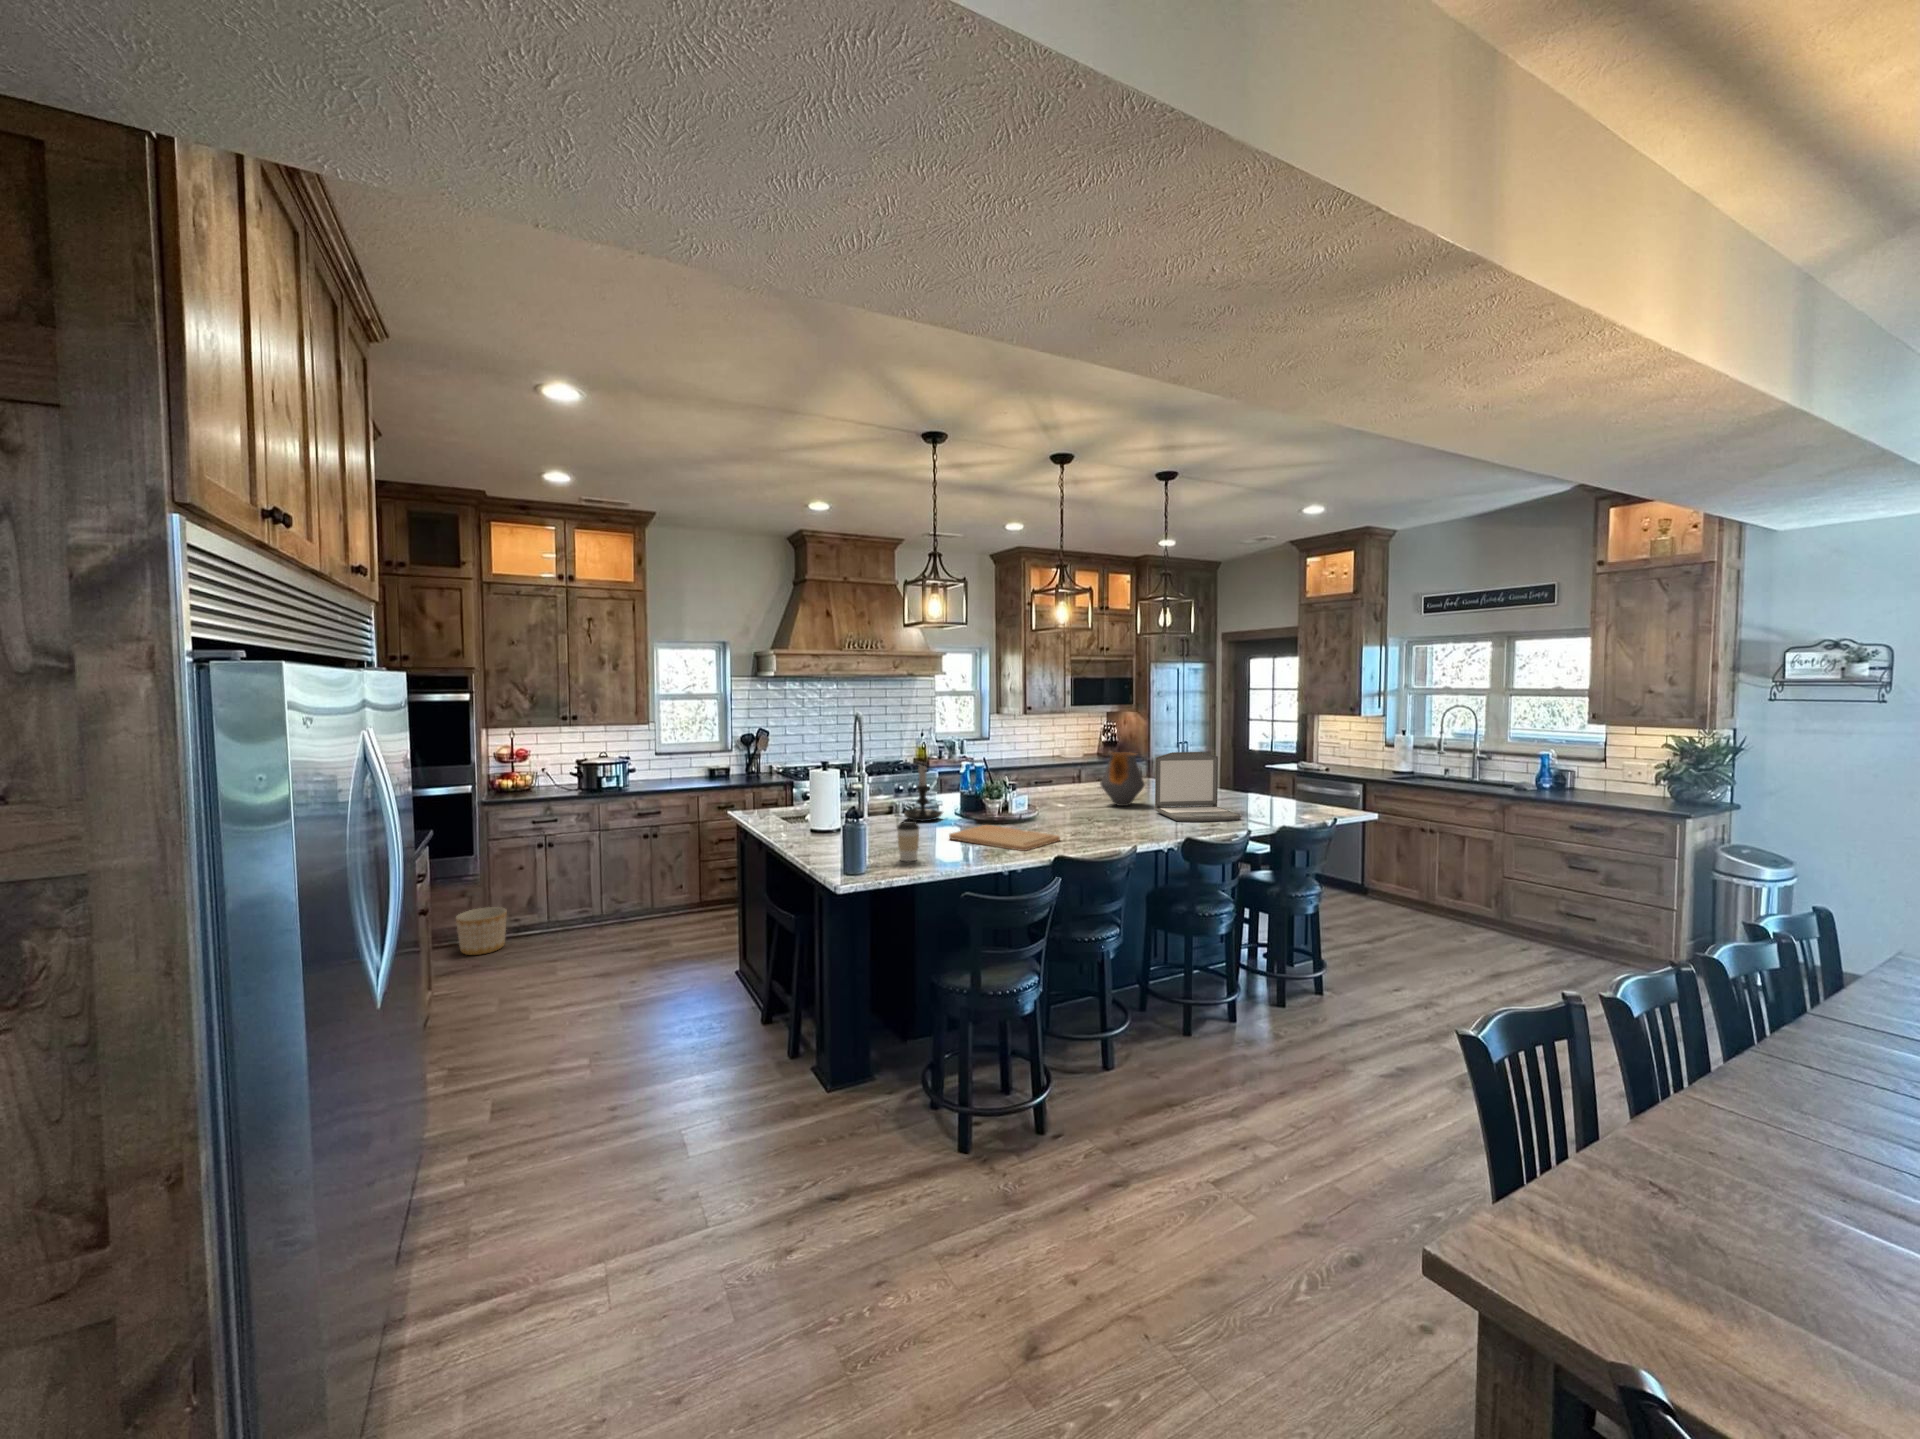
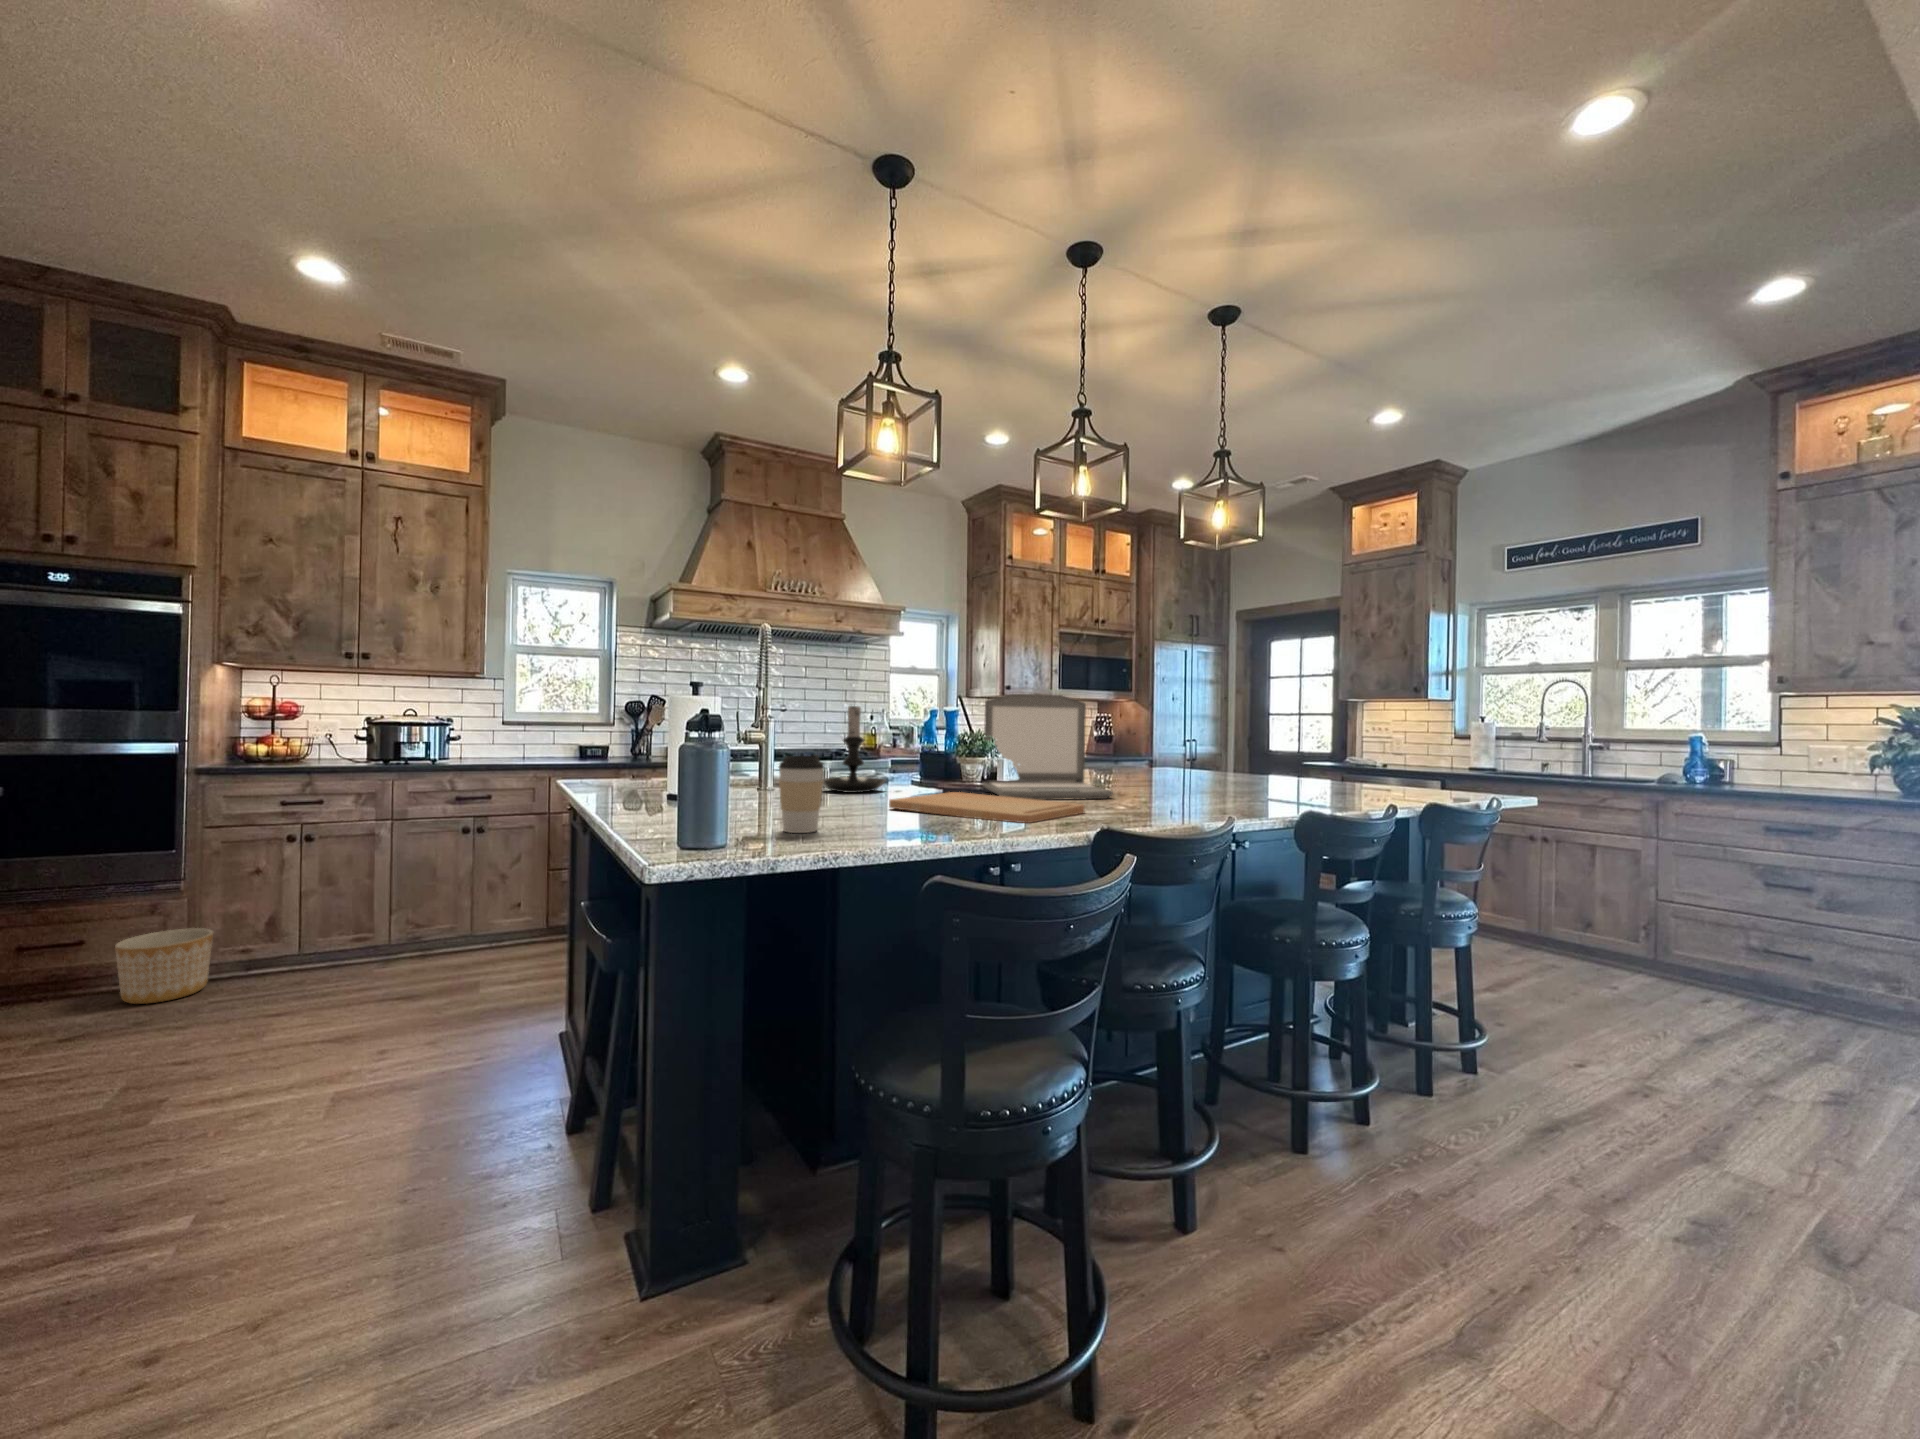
vase: present [1100,752,1145,806] -> none [1122,707,1189,784]
laptop: present [1154,752,1241,822] -> present [983,694,1113,800]

